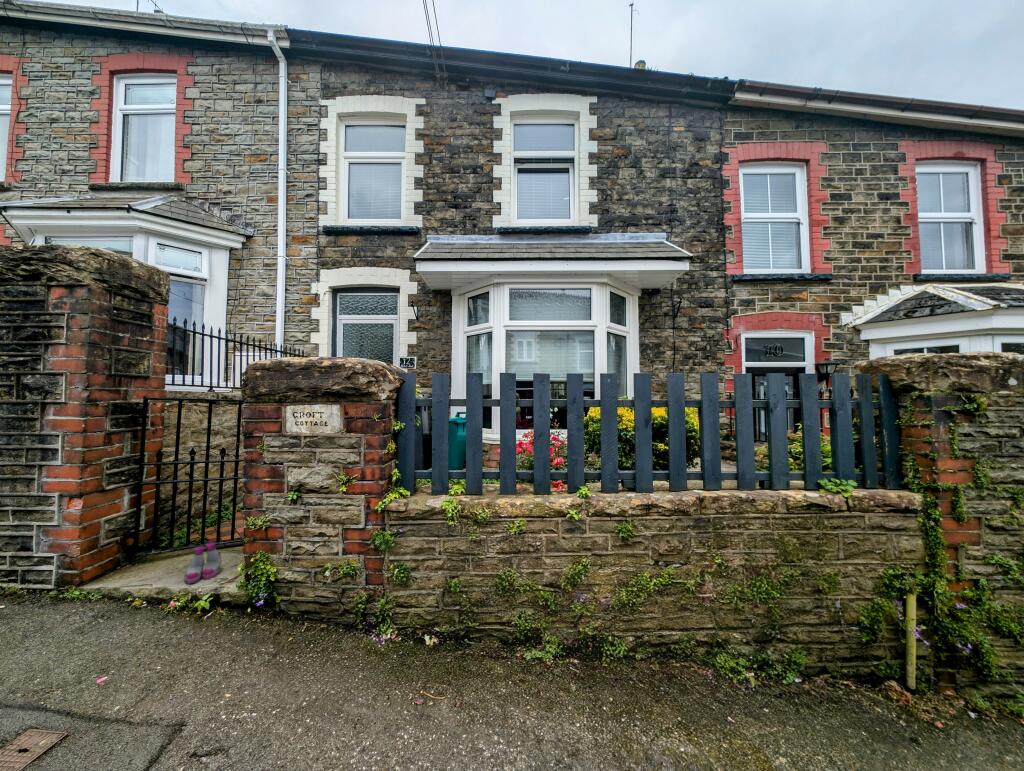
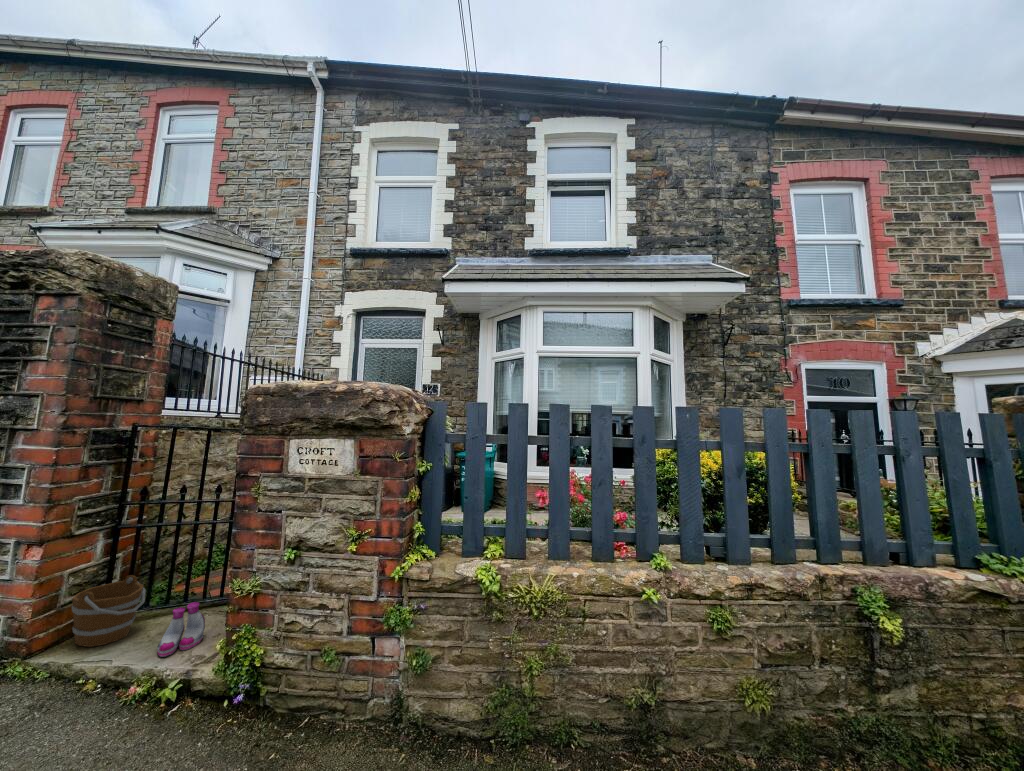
bucket: none [107,524,167,579] -> present [72,575,146,647]

